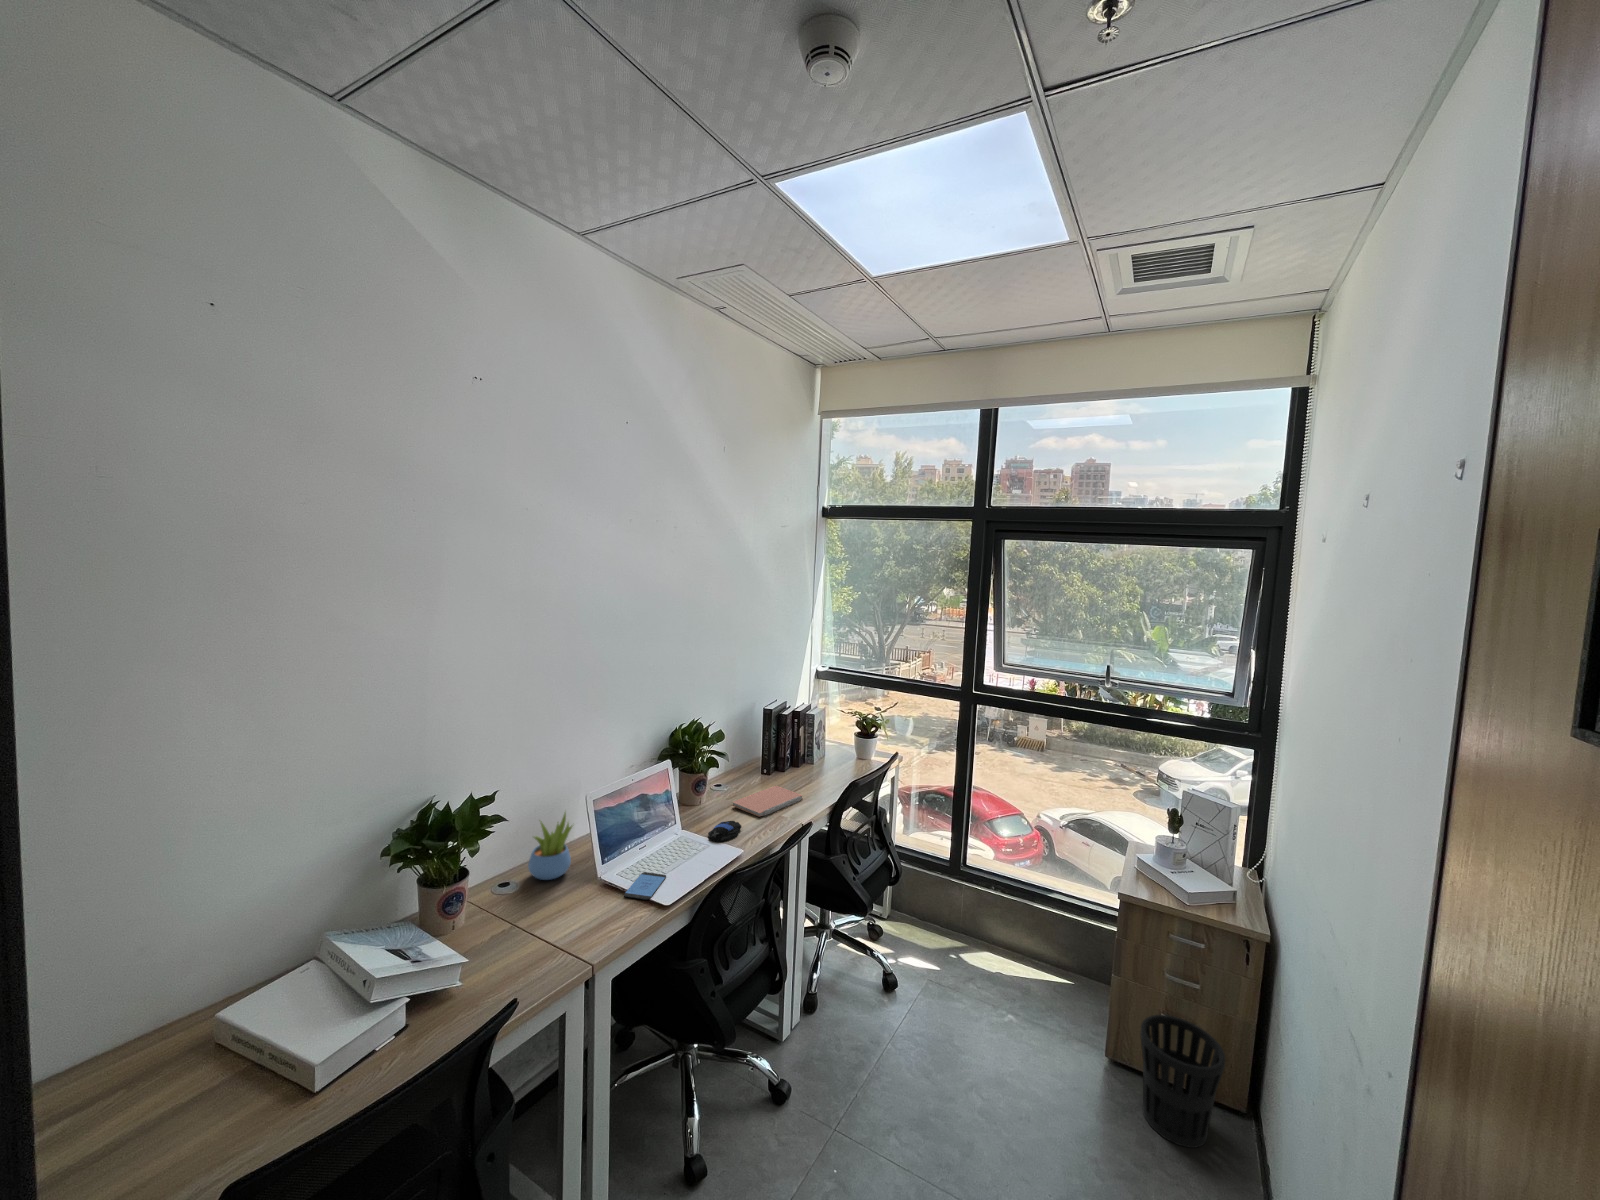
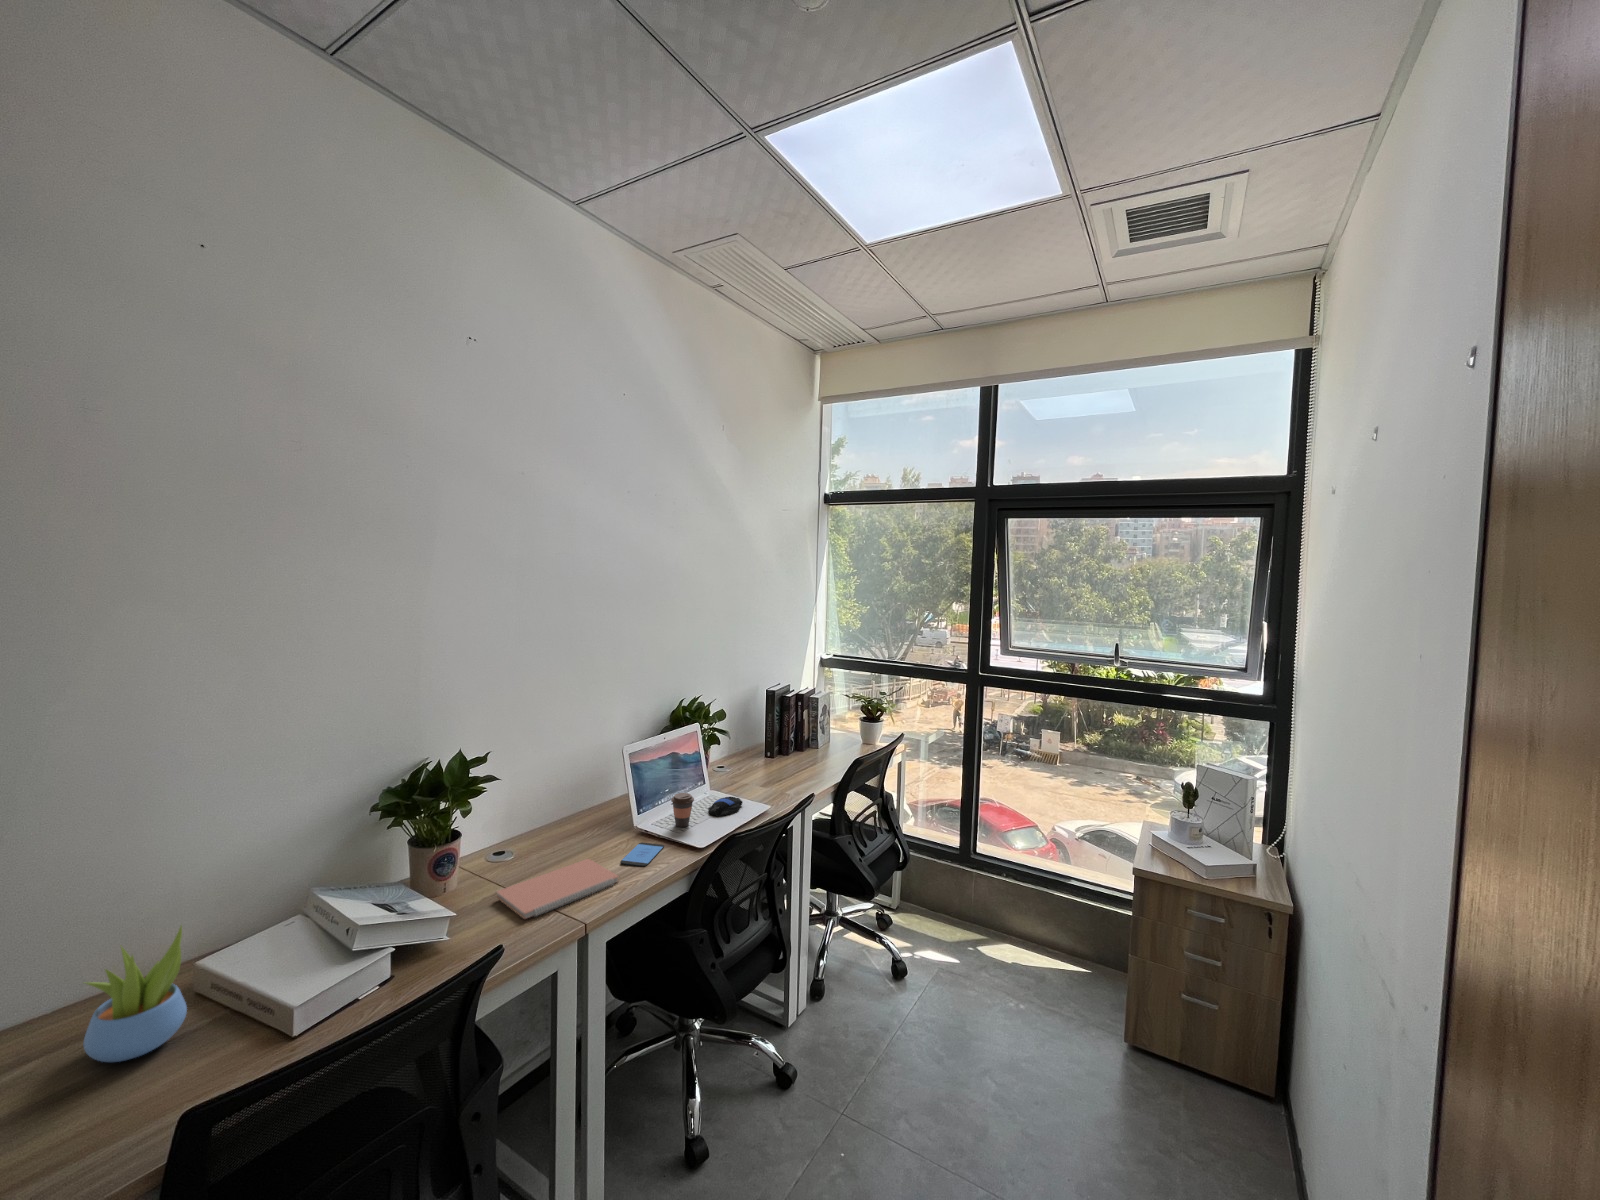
notebook: present [732,785,802,817] -> present [496,859,618,919]
succulent plant: present [528,813,572,880] -> present [84,926,187,1062]
coffee cup: none [672,820,695,854] -> present [671,793,694,827]
wastebasket: present [1140,1015,1225,1148] -> none [1160,994,1250,1132]

